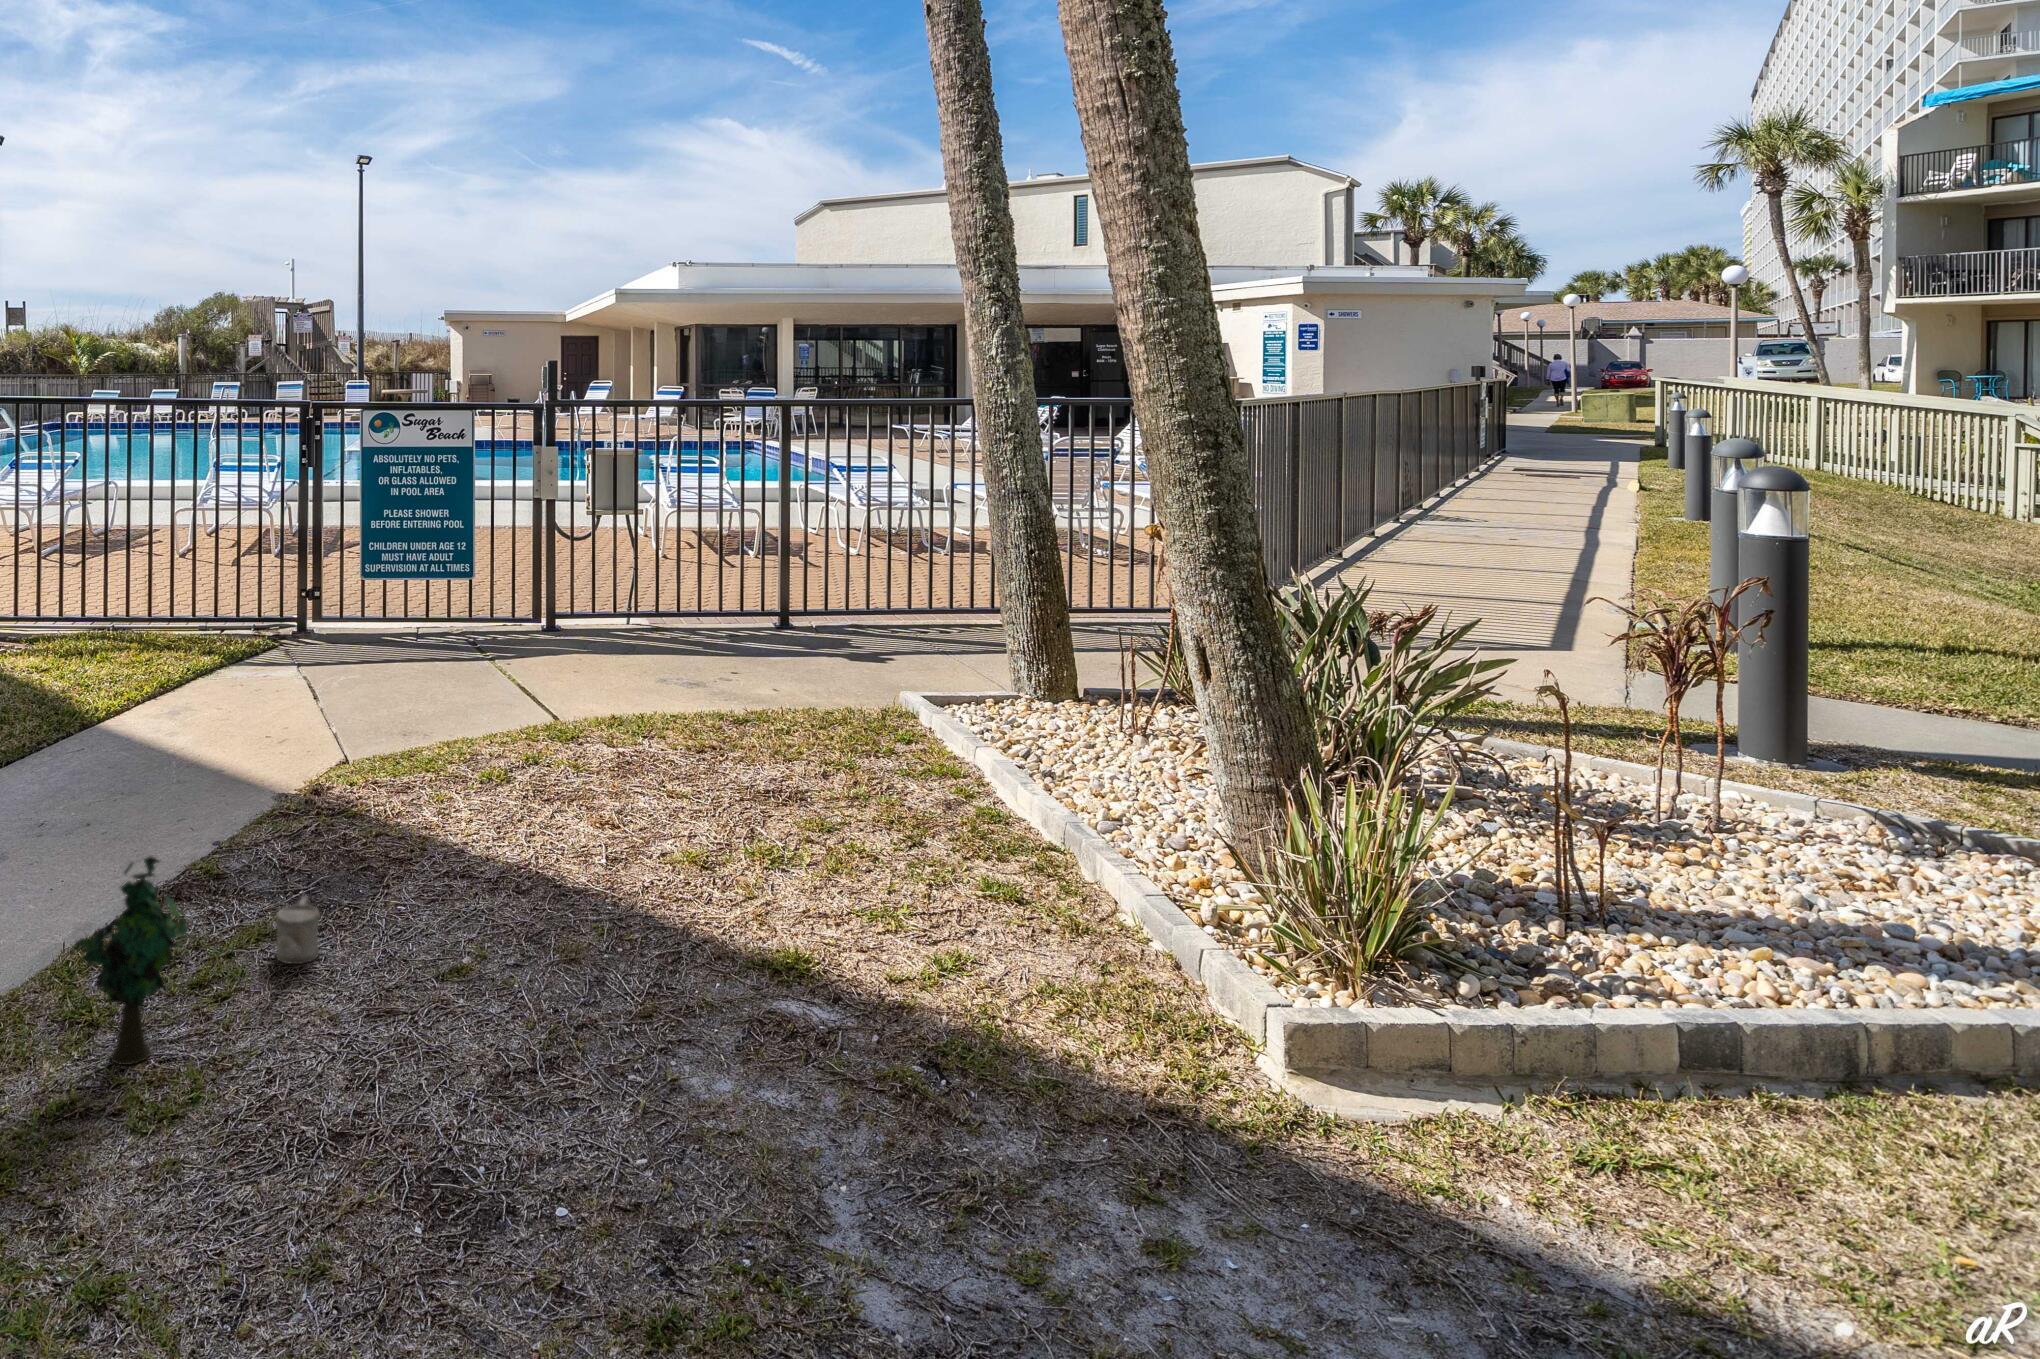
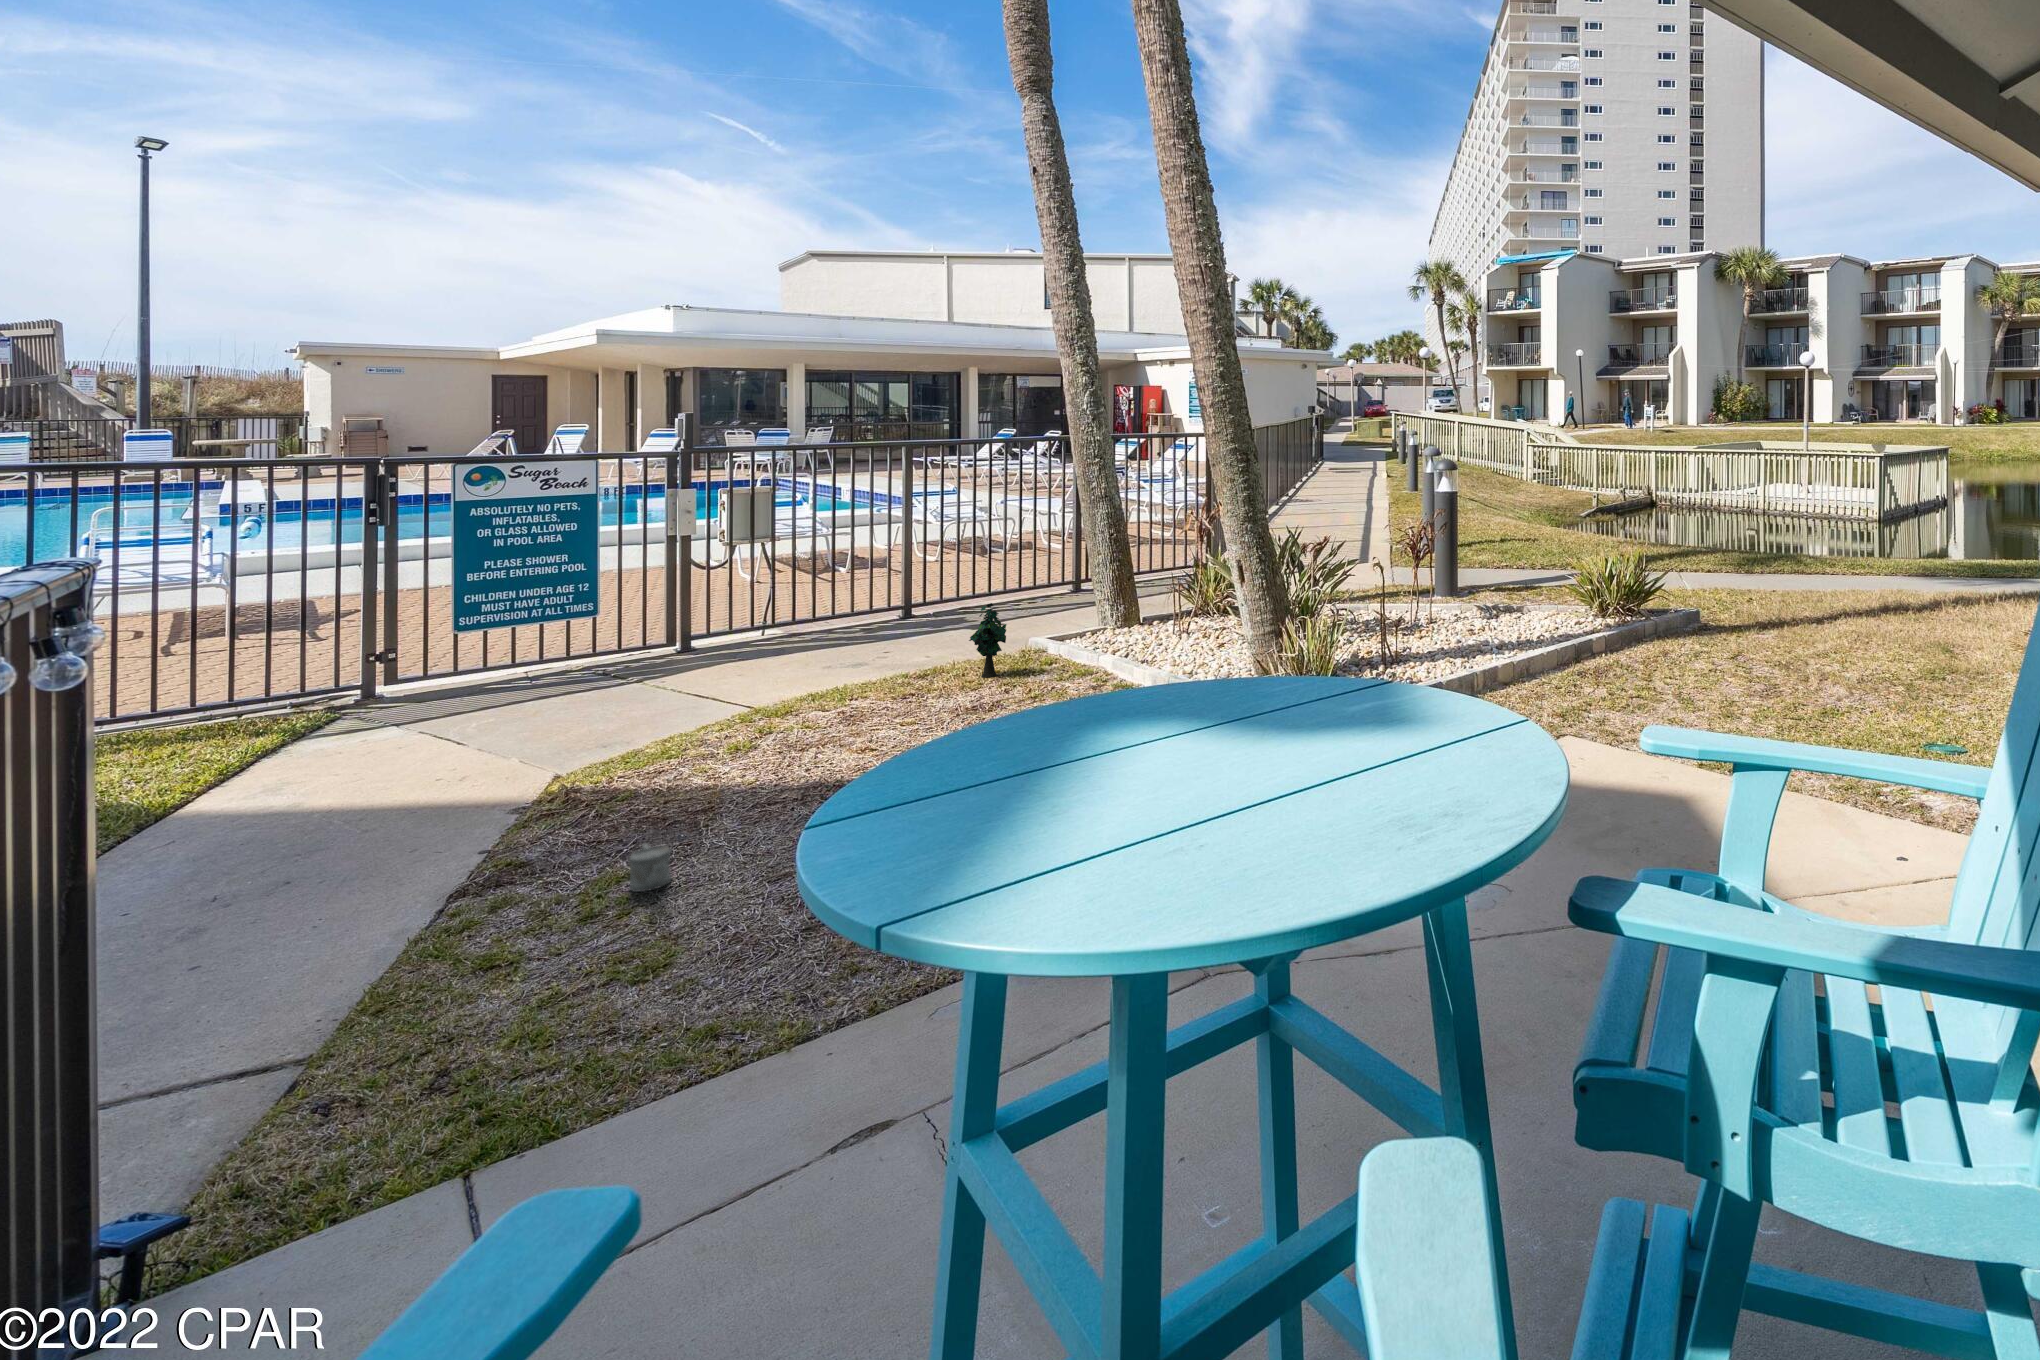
decorative plant: present [75,857,187,1065] -> present [969,603,1006,678]

